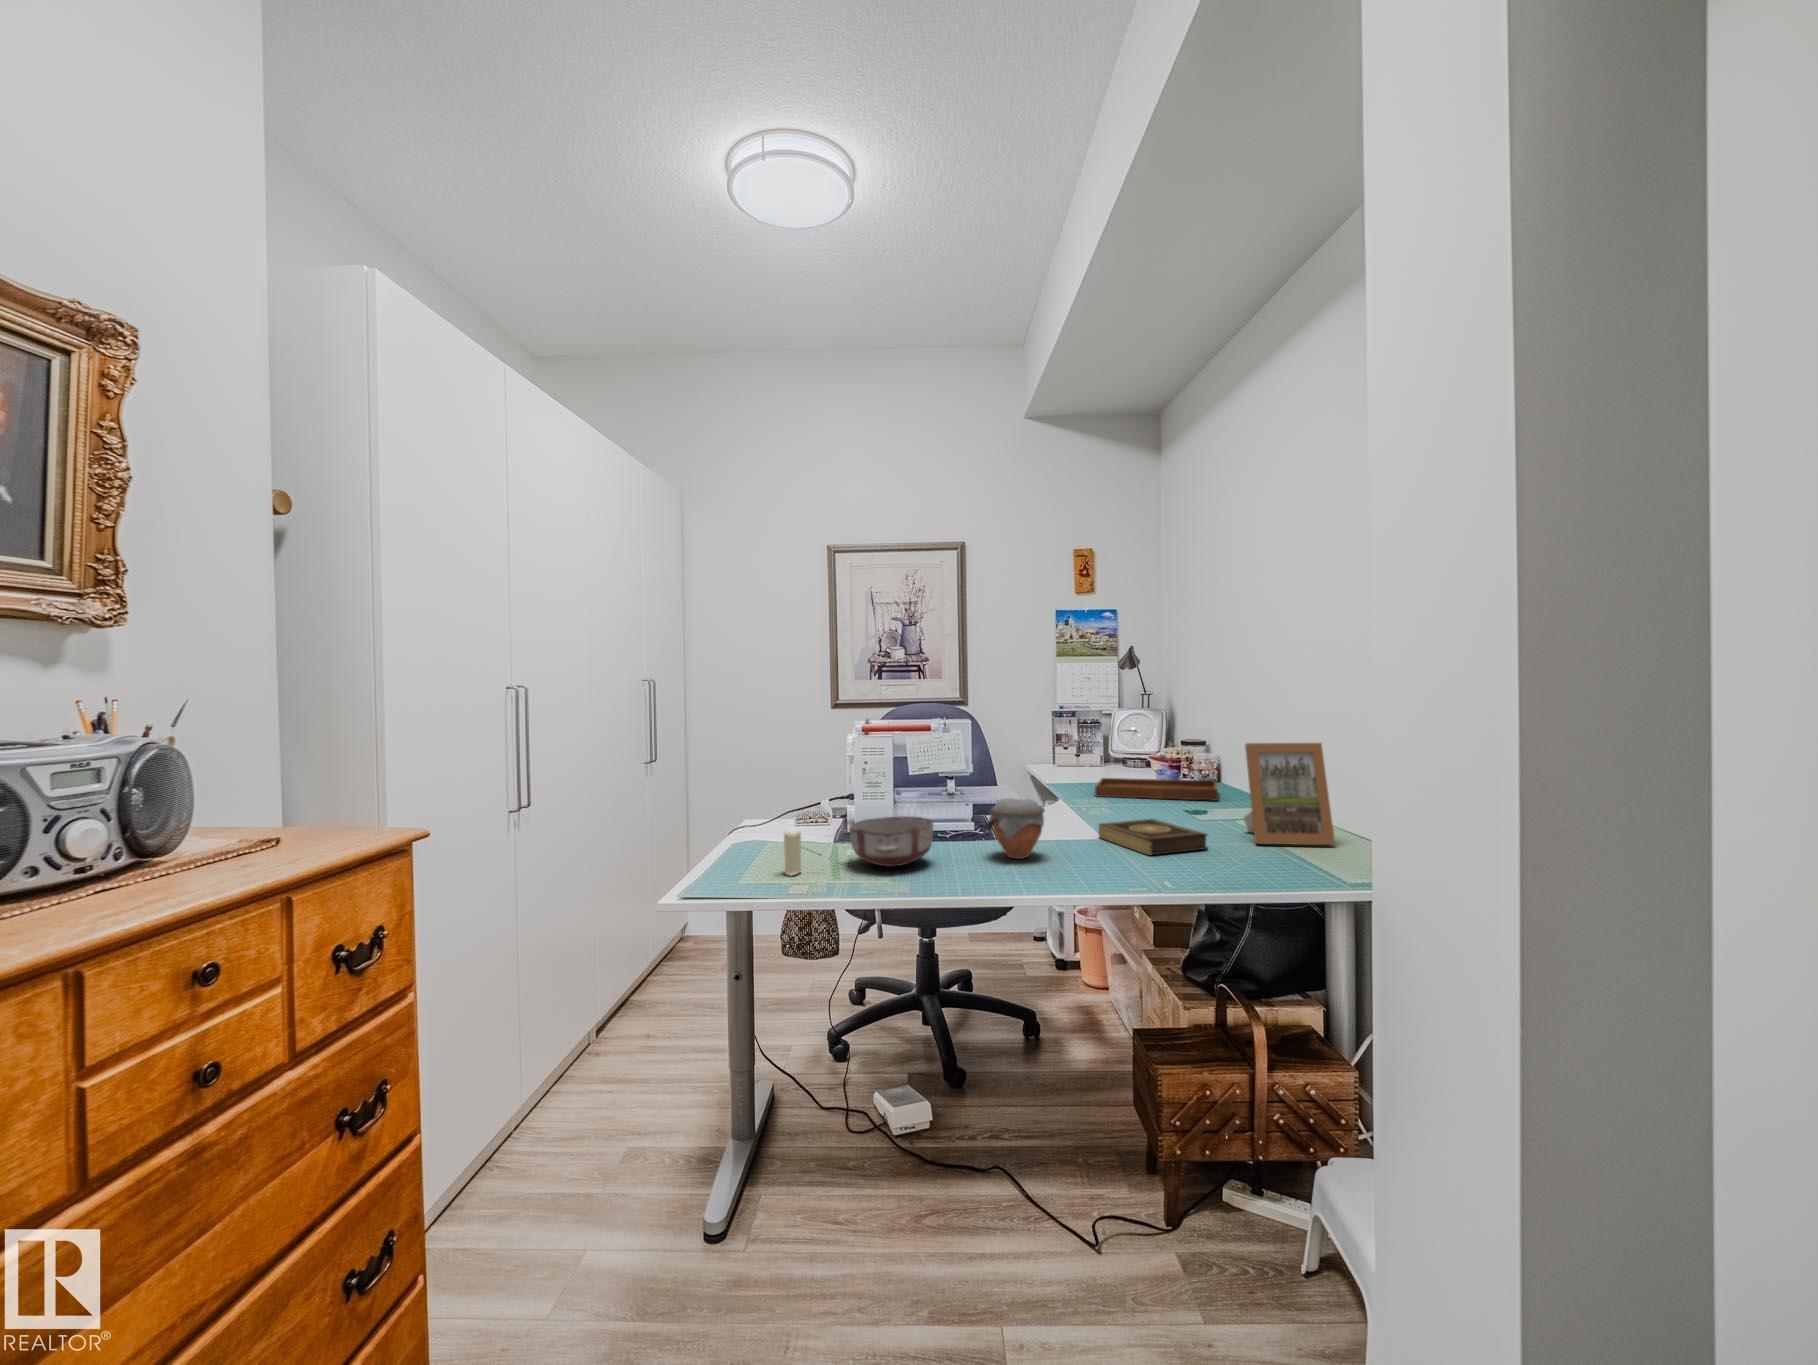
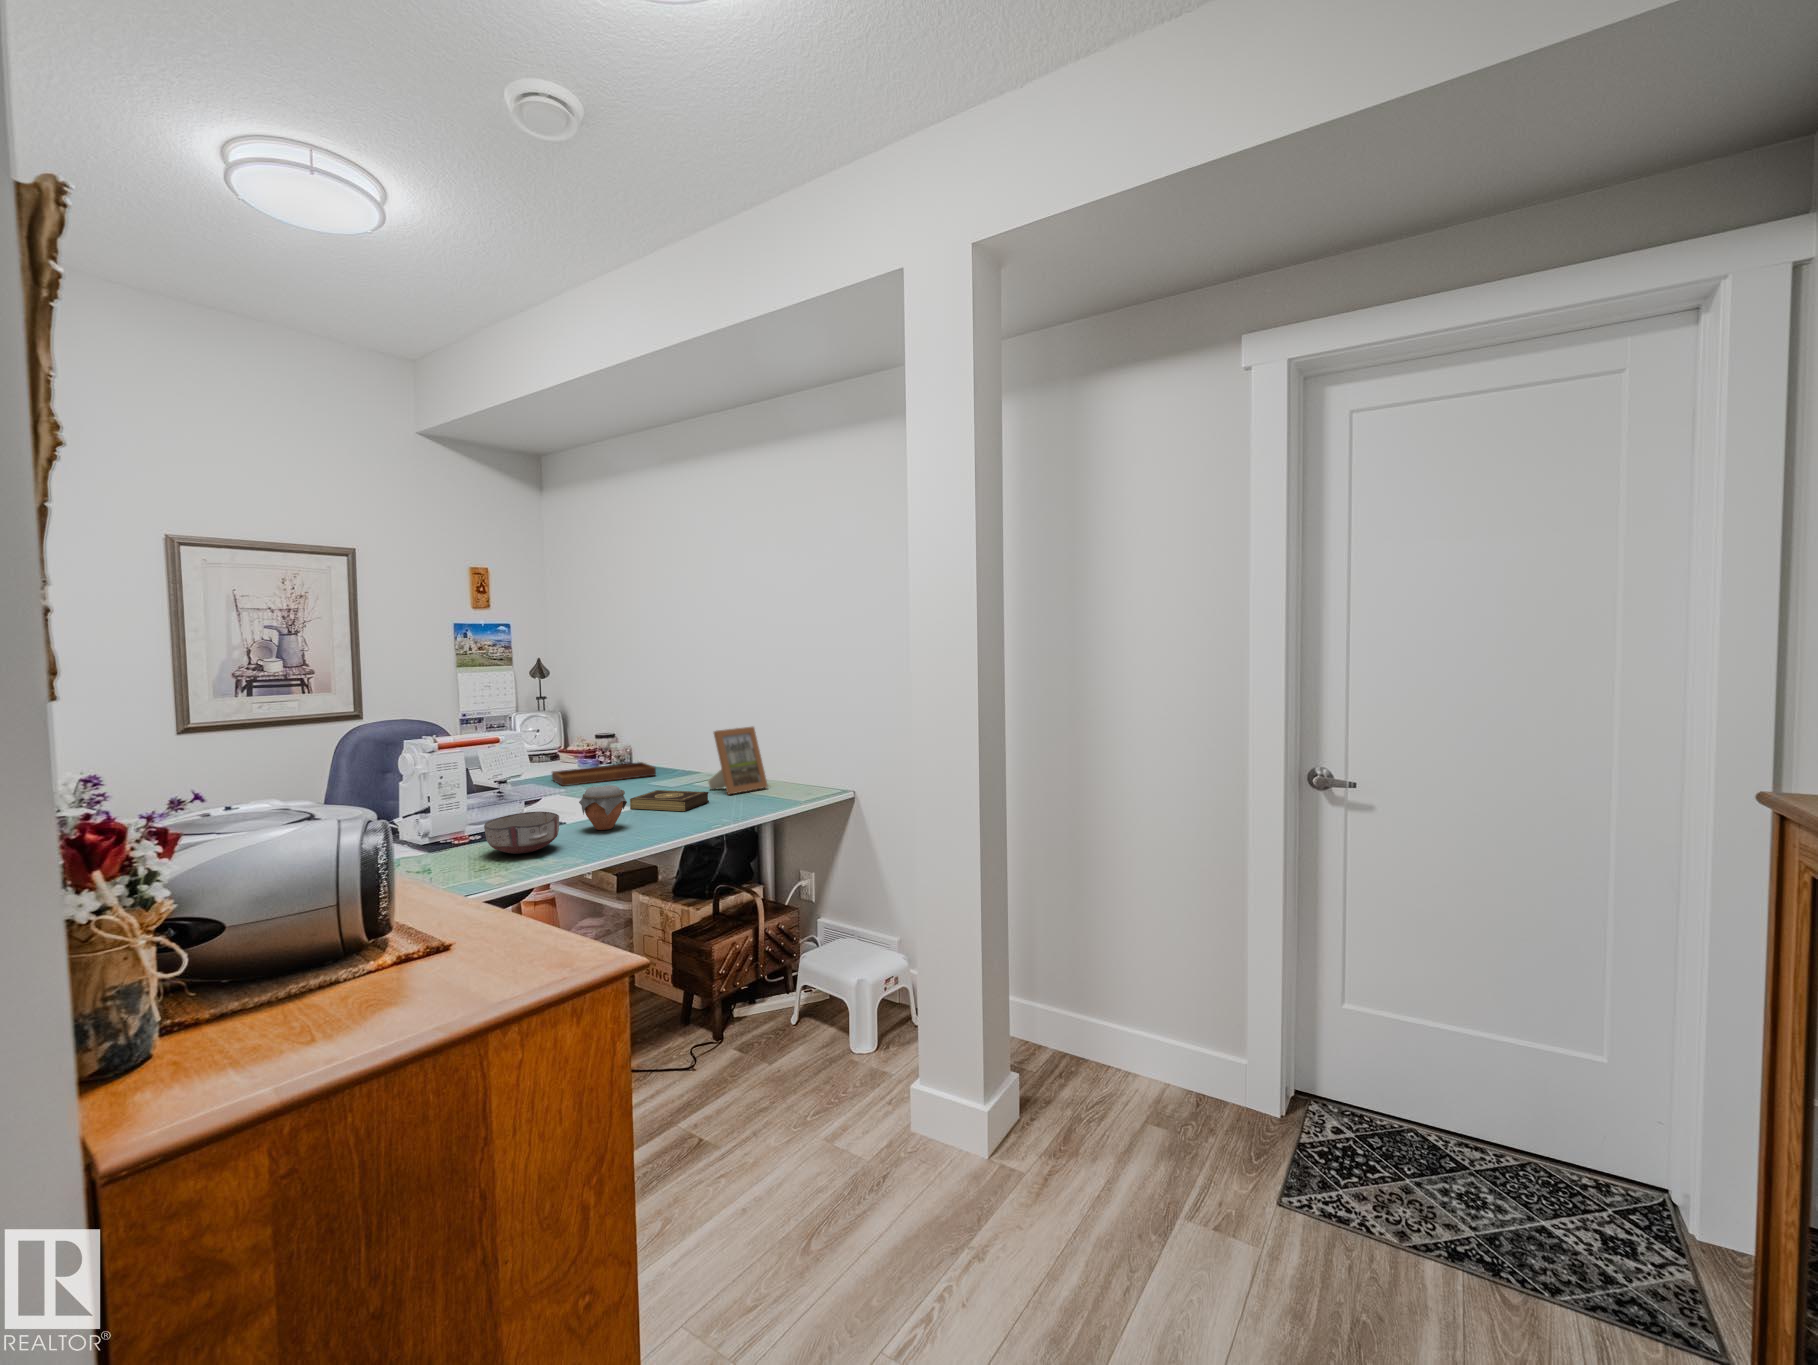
candle: present [784,822,801,875] -> none [446,828,466,875]

